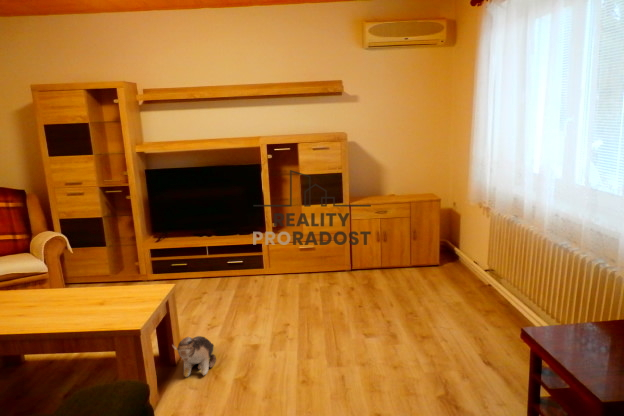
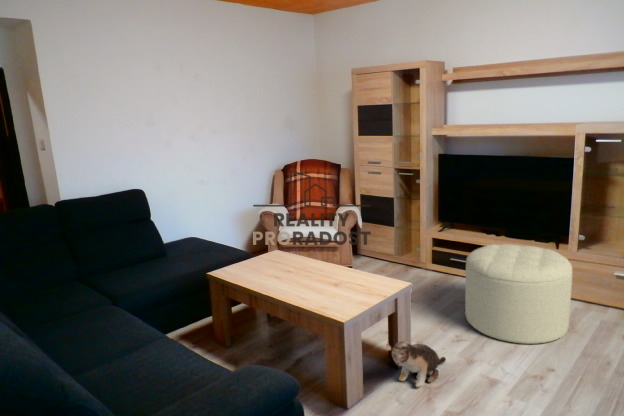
ottoman: none [202,236,285,316] -> present [465,244,572,344]

